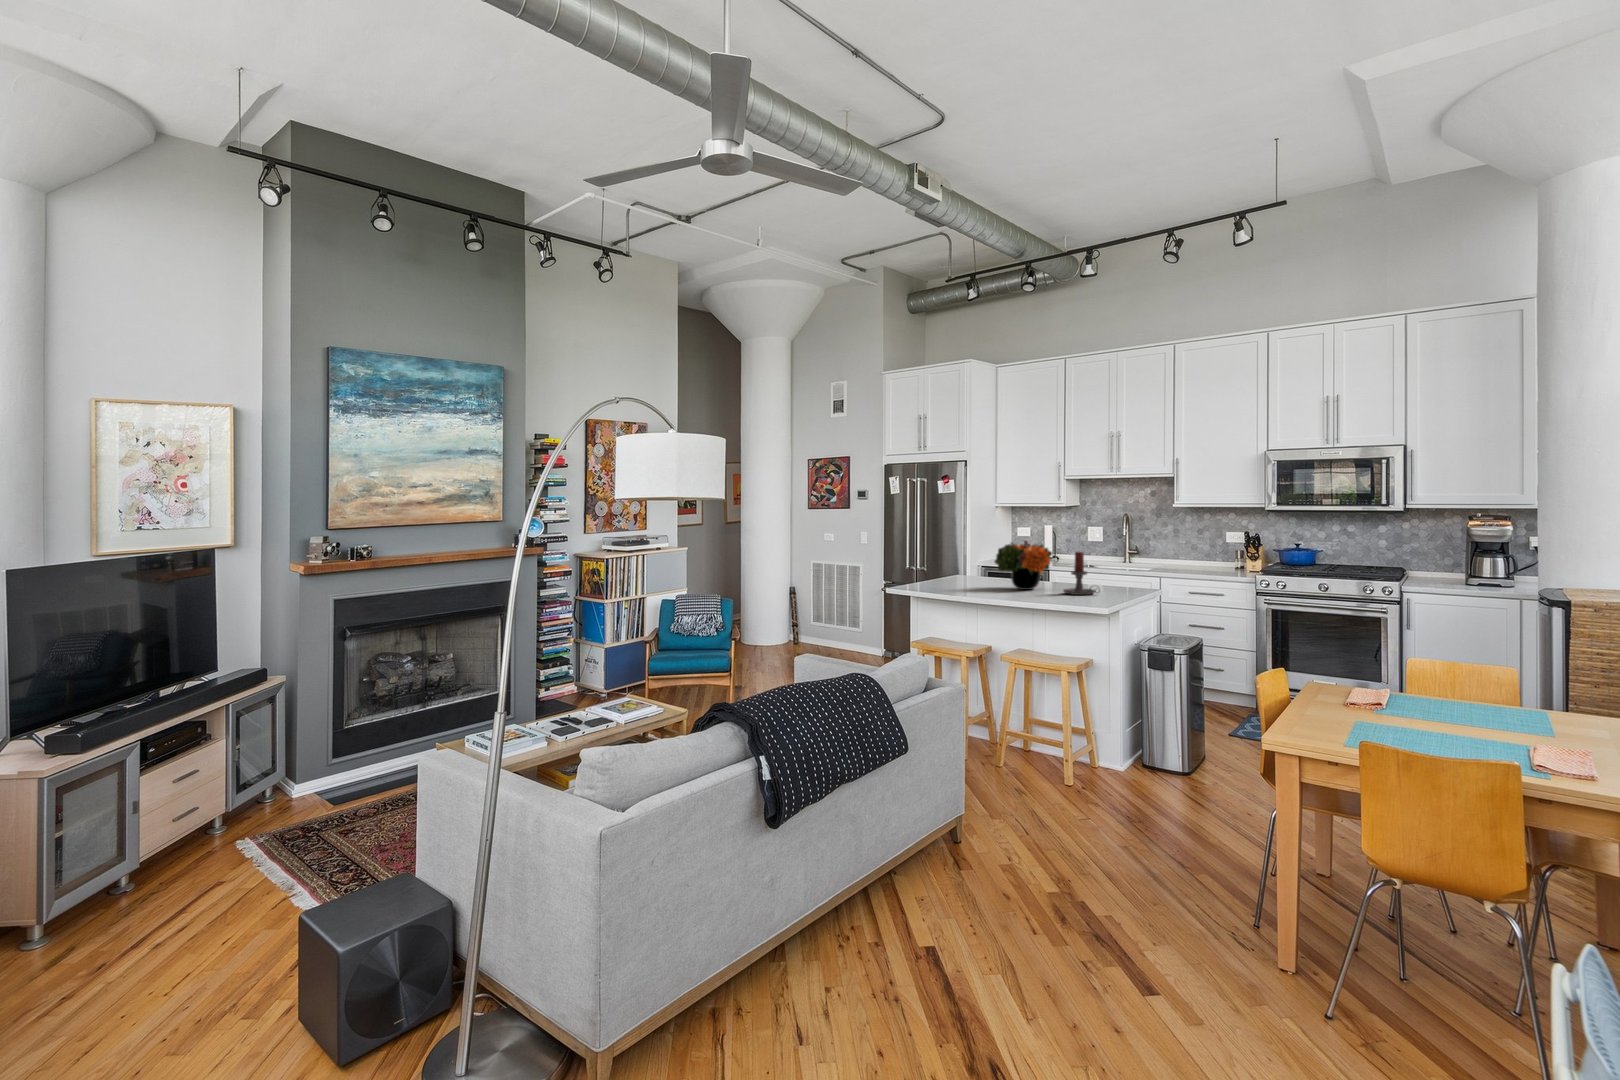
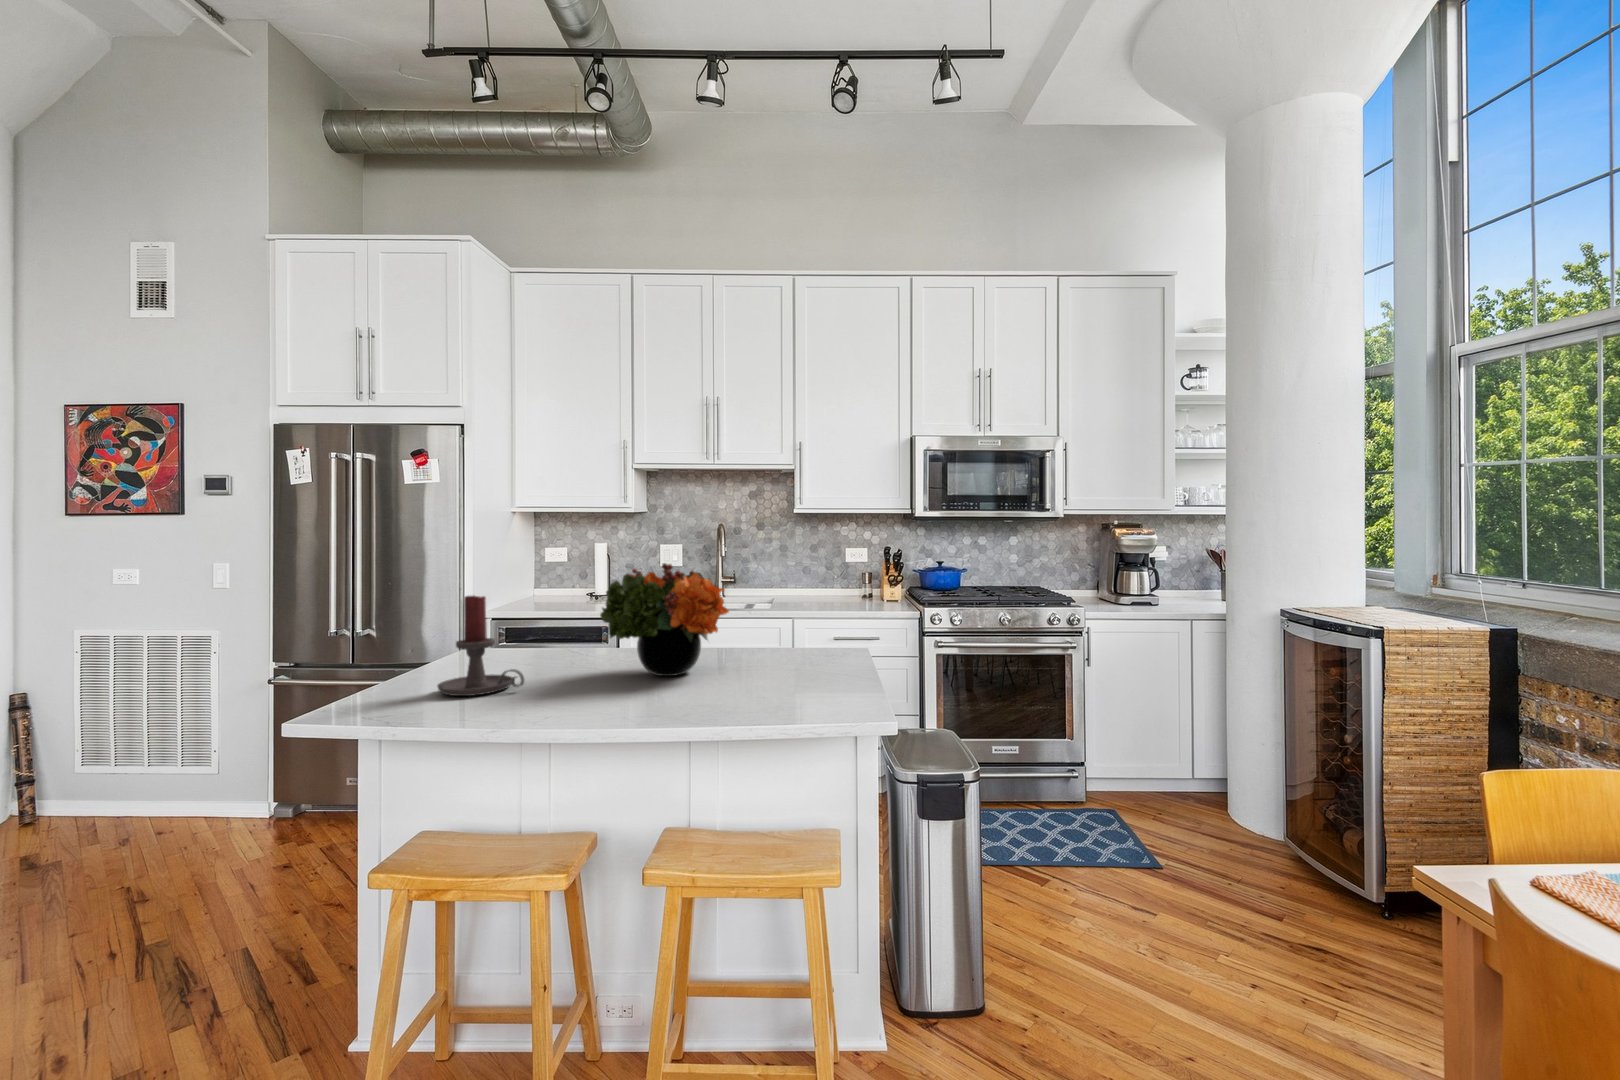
candle holder: present [1064,552,1100,595] -> present [437,596,524,696]

